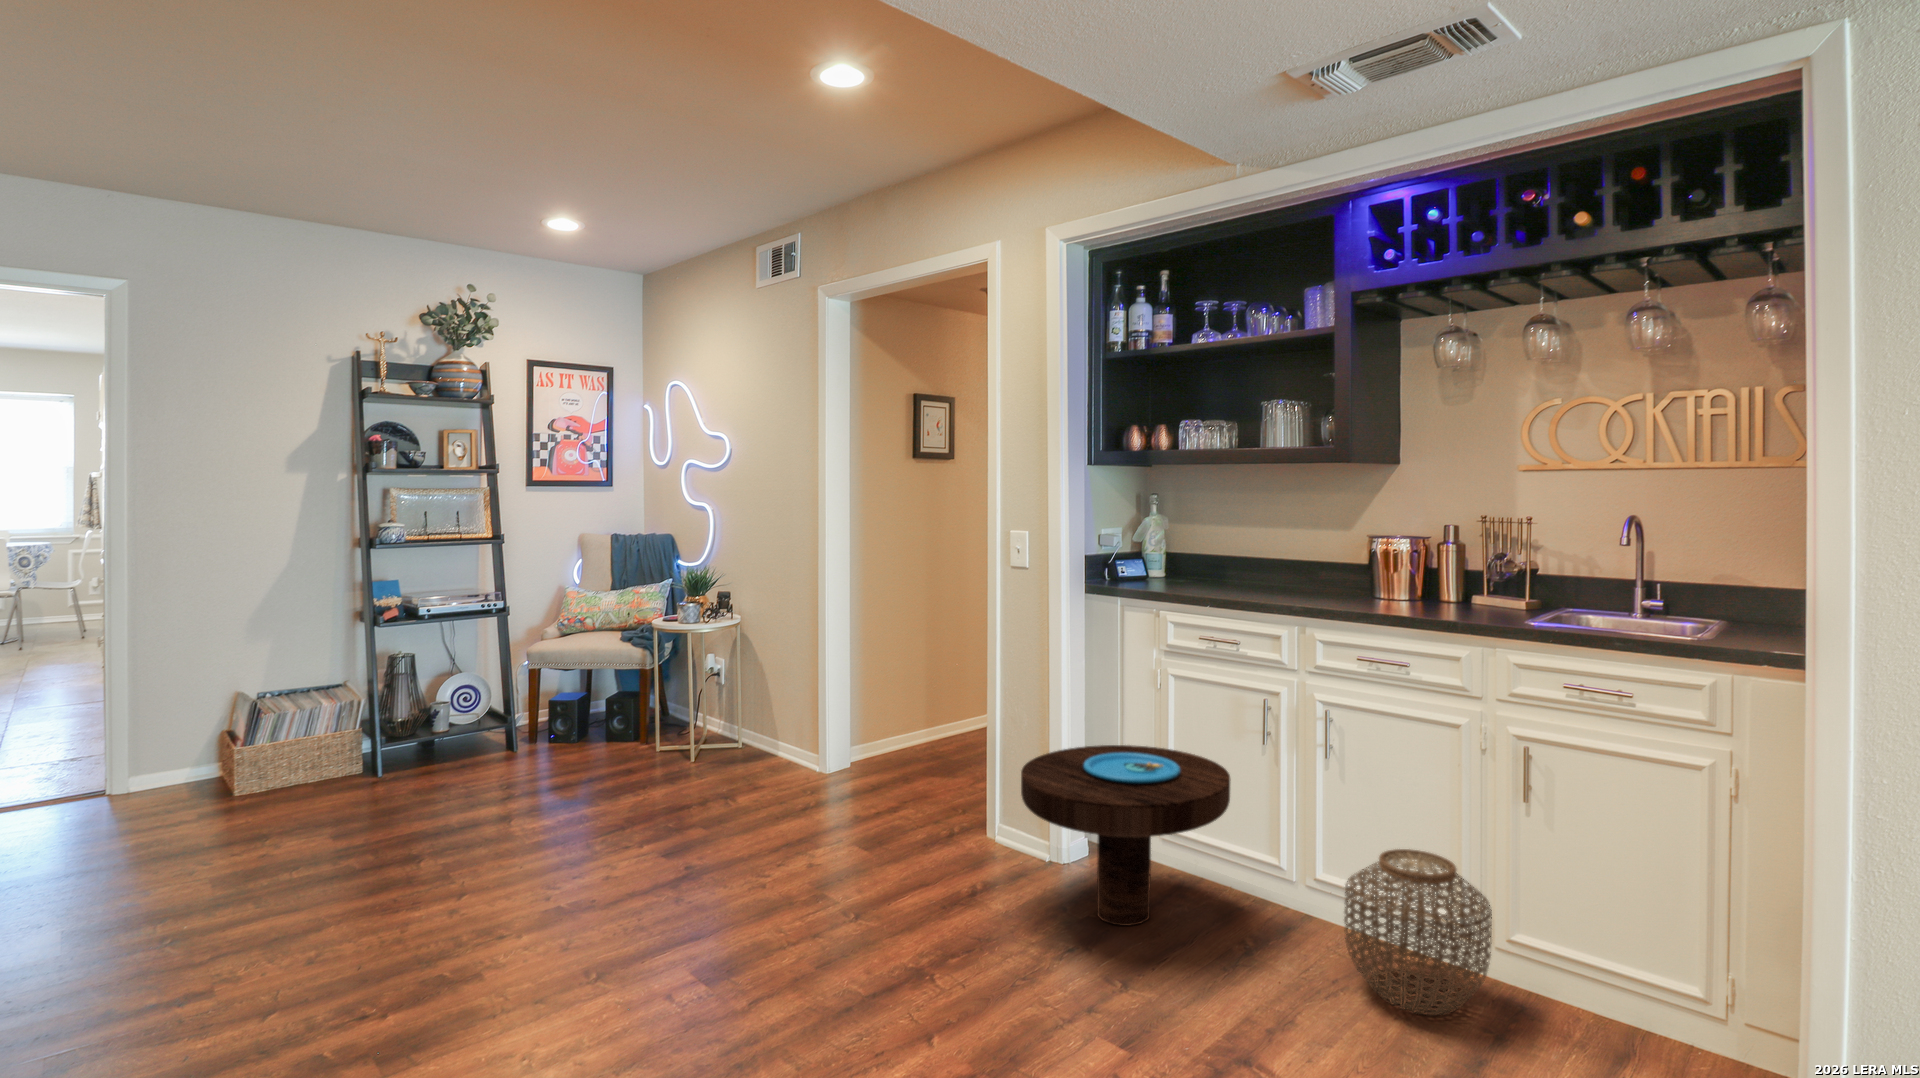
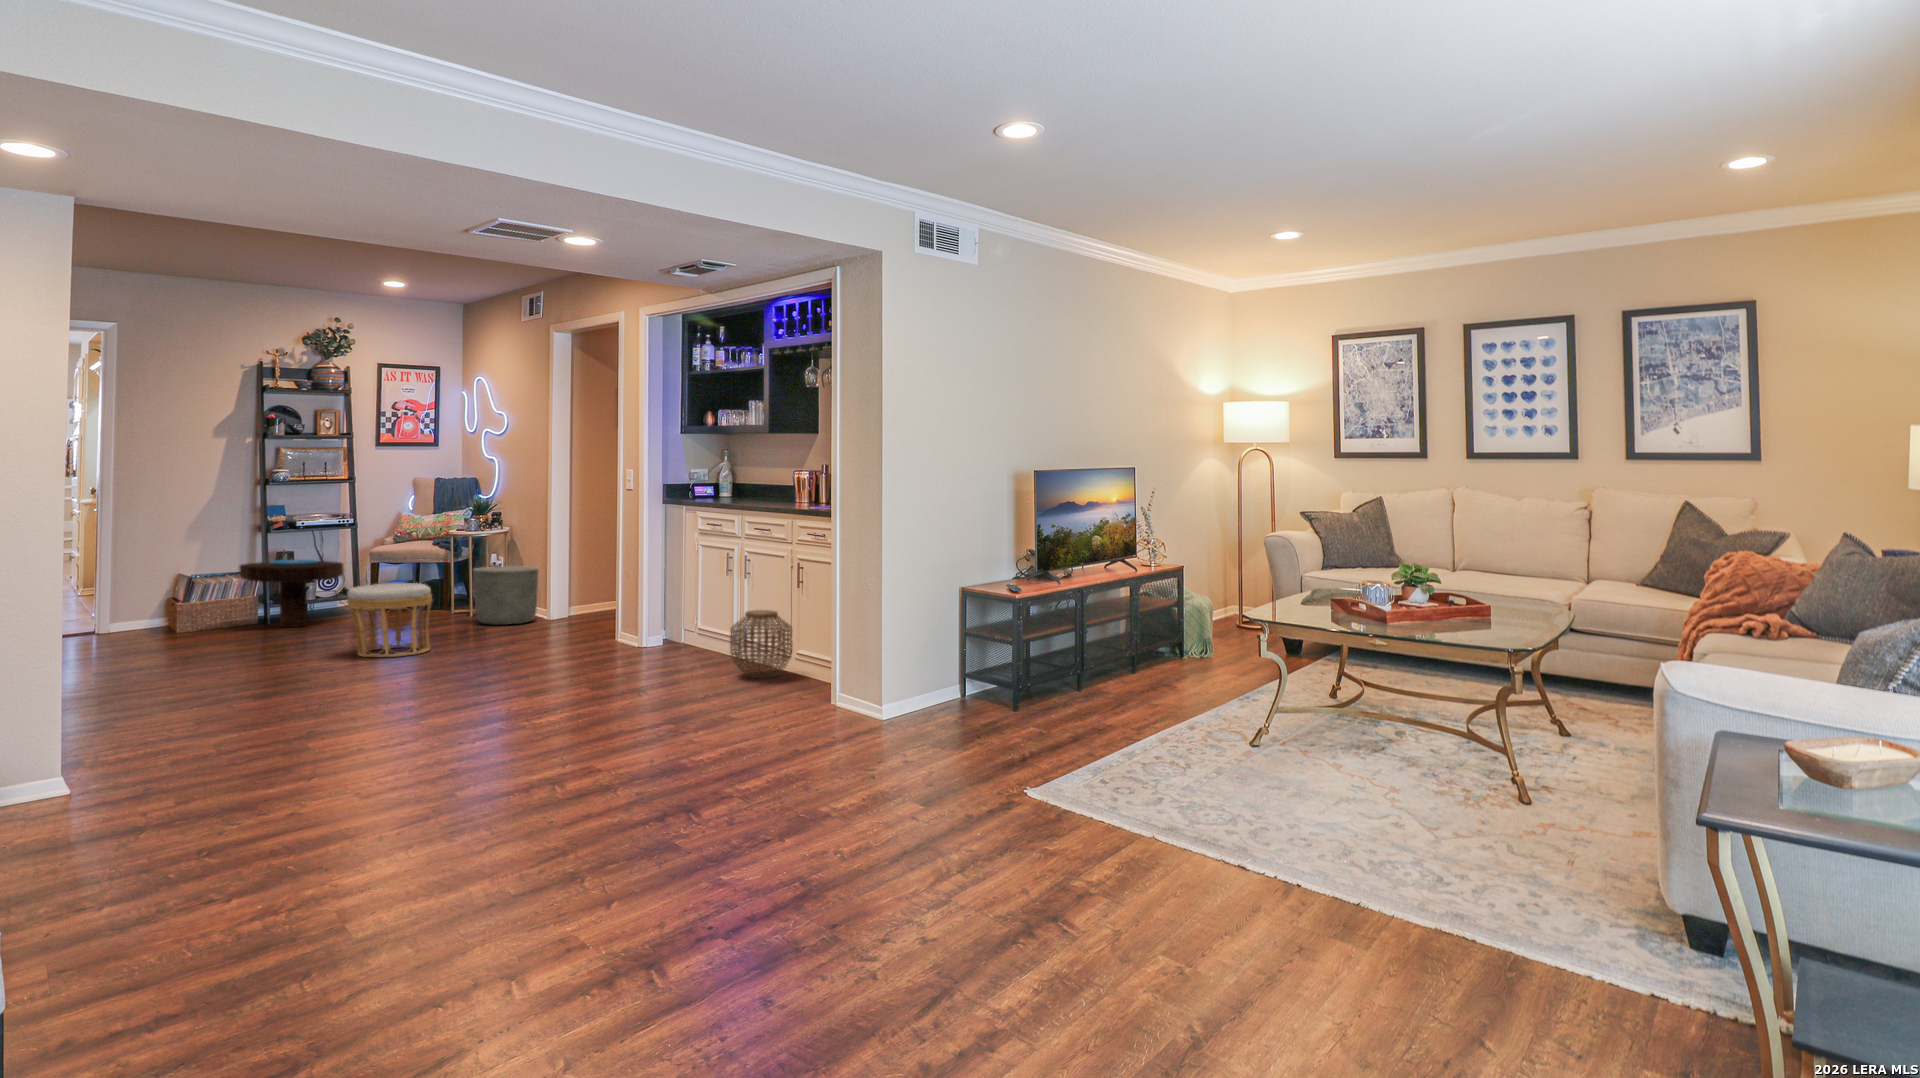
planter: none [694,674,792,778] -> present [473,566,538,625]
side table: present [1021,745,1230,926] -> present [240,560,344,627]
ottoman: none [523,747,672,910] -> present [347,583,432,657]

